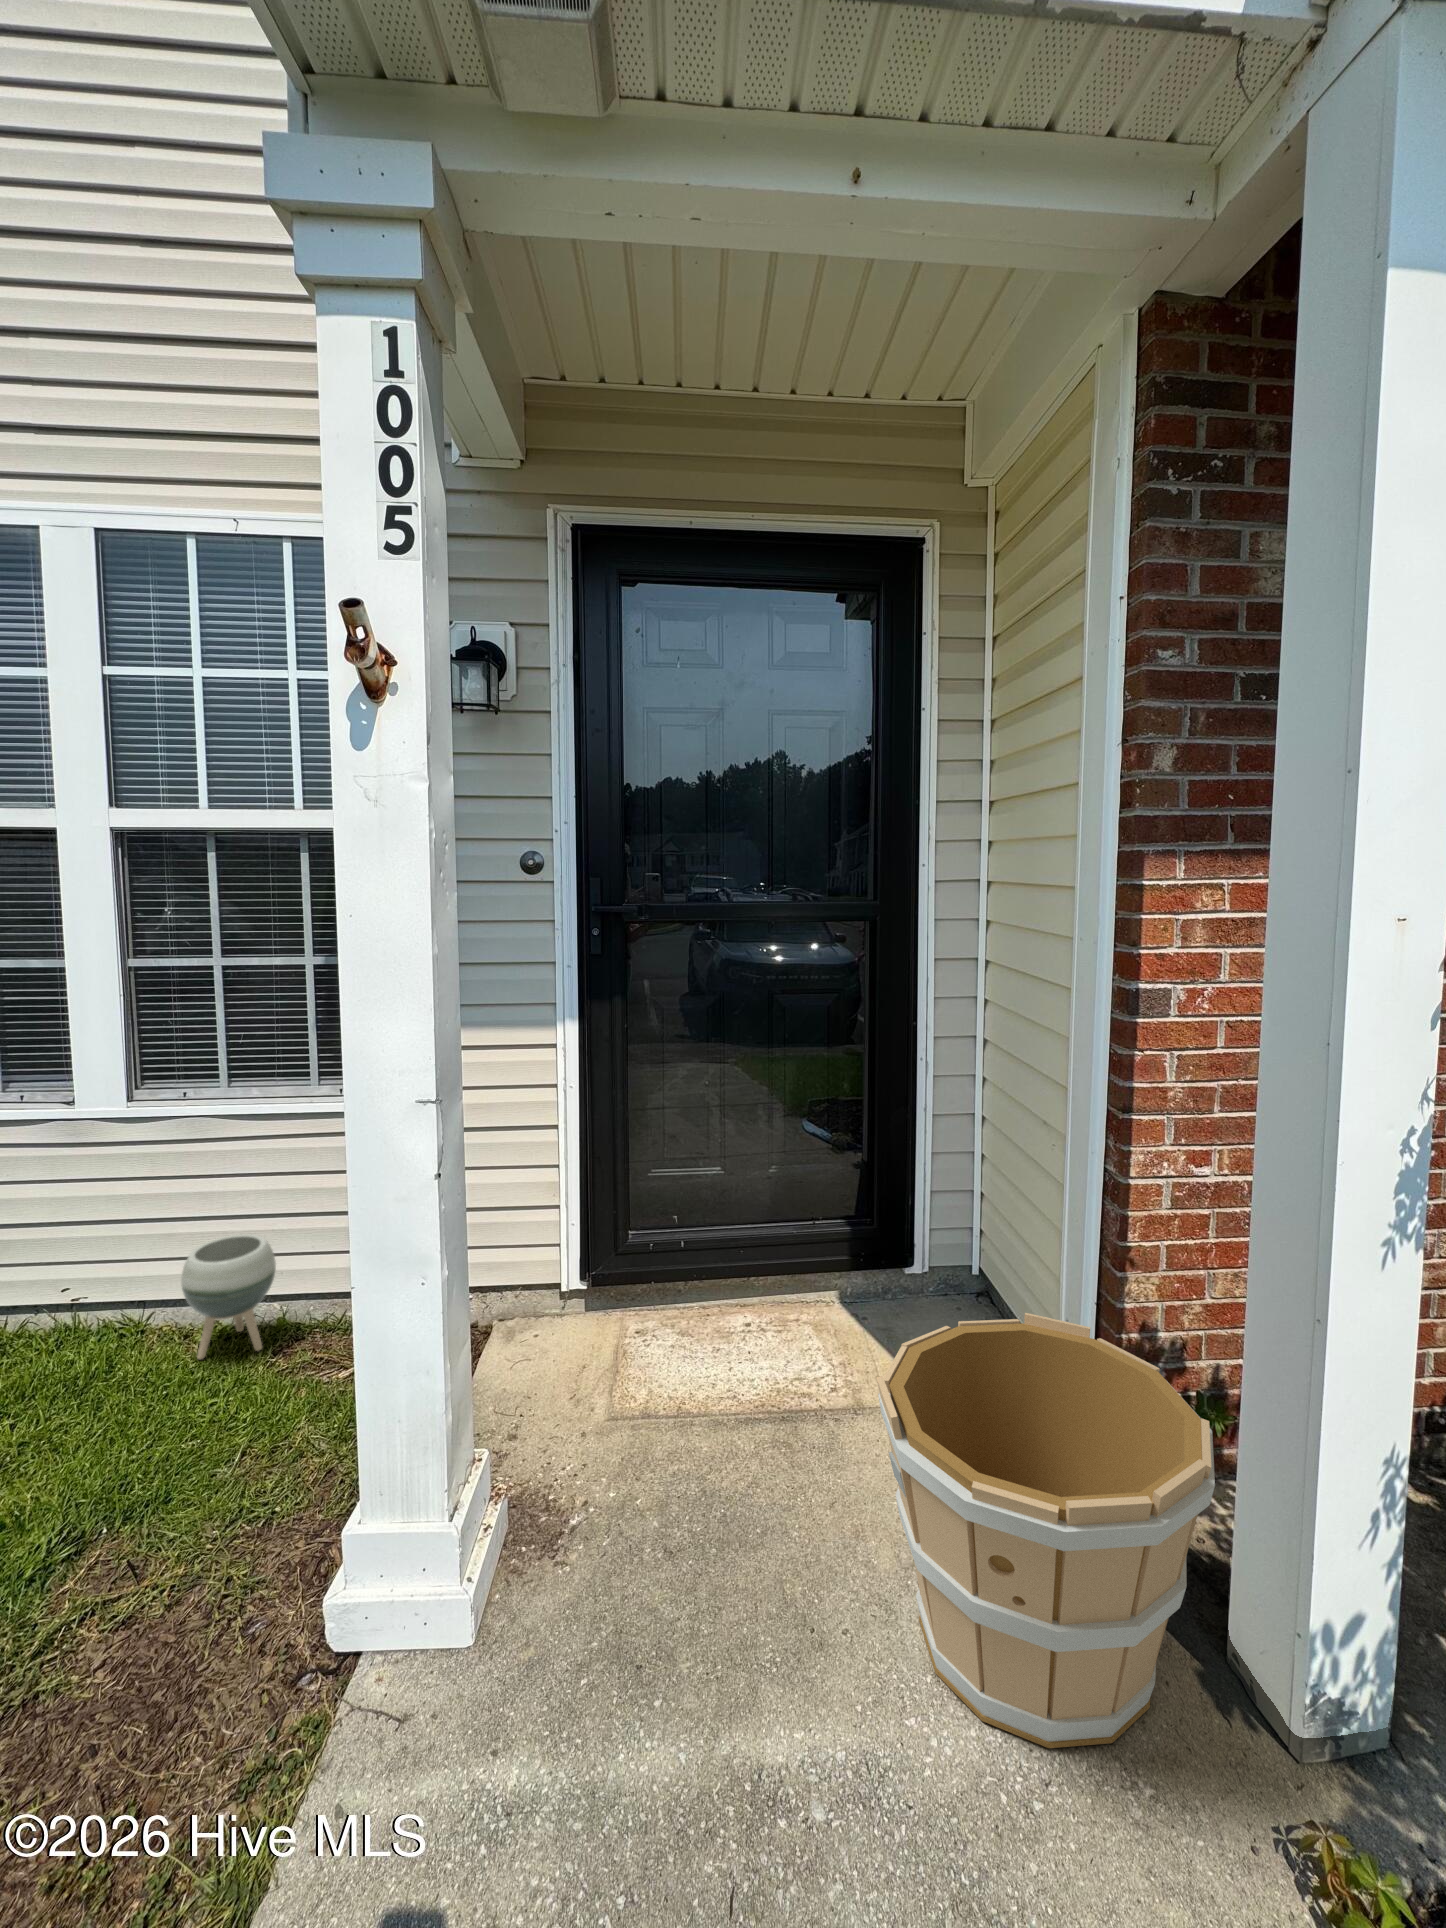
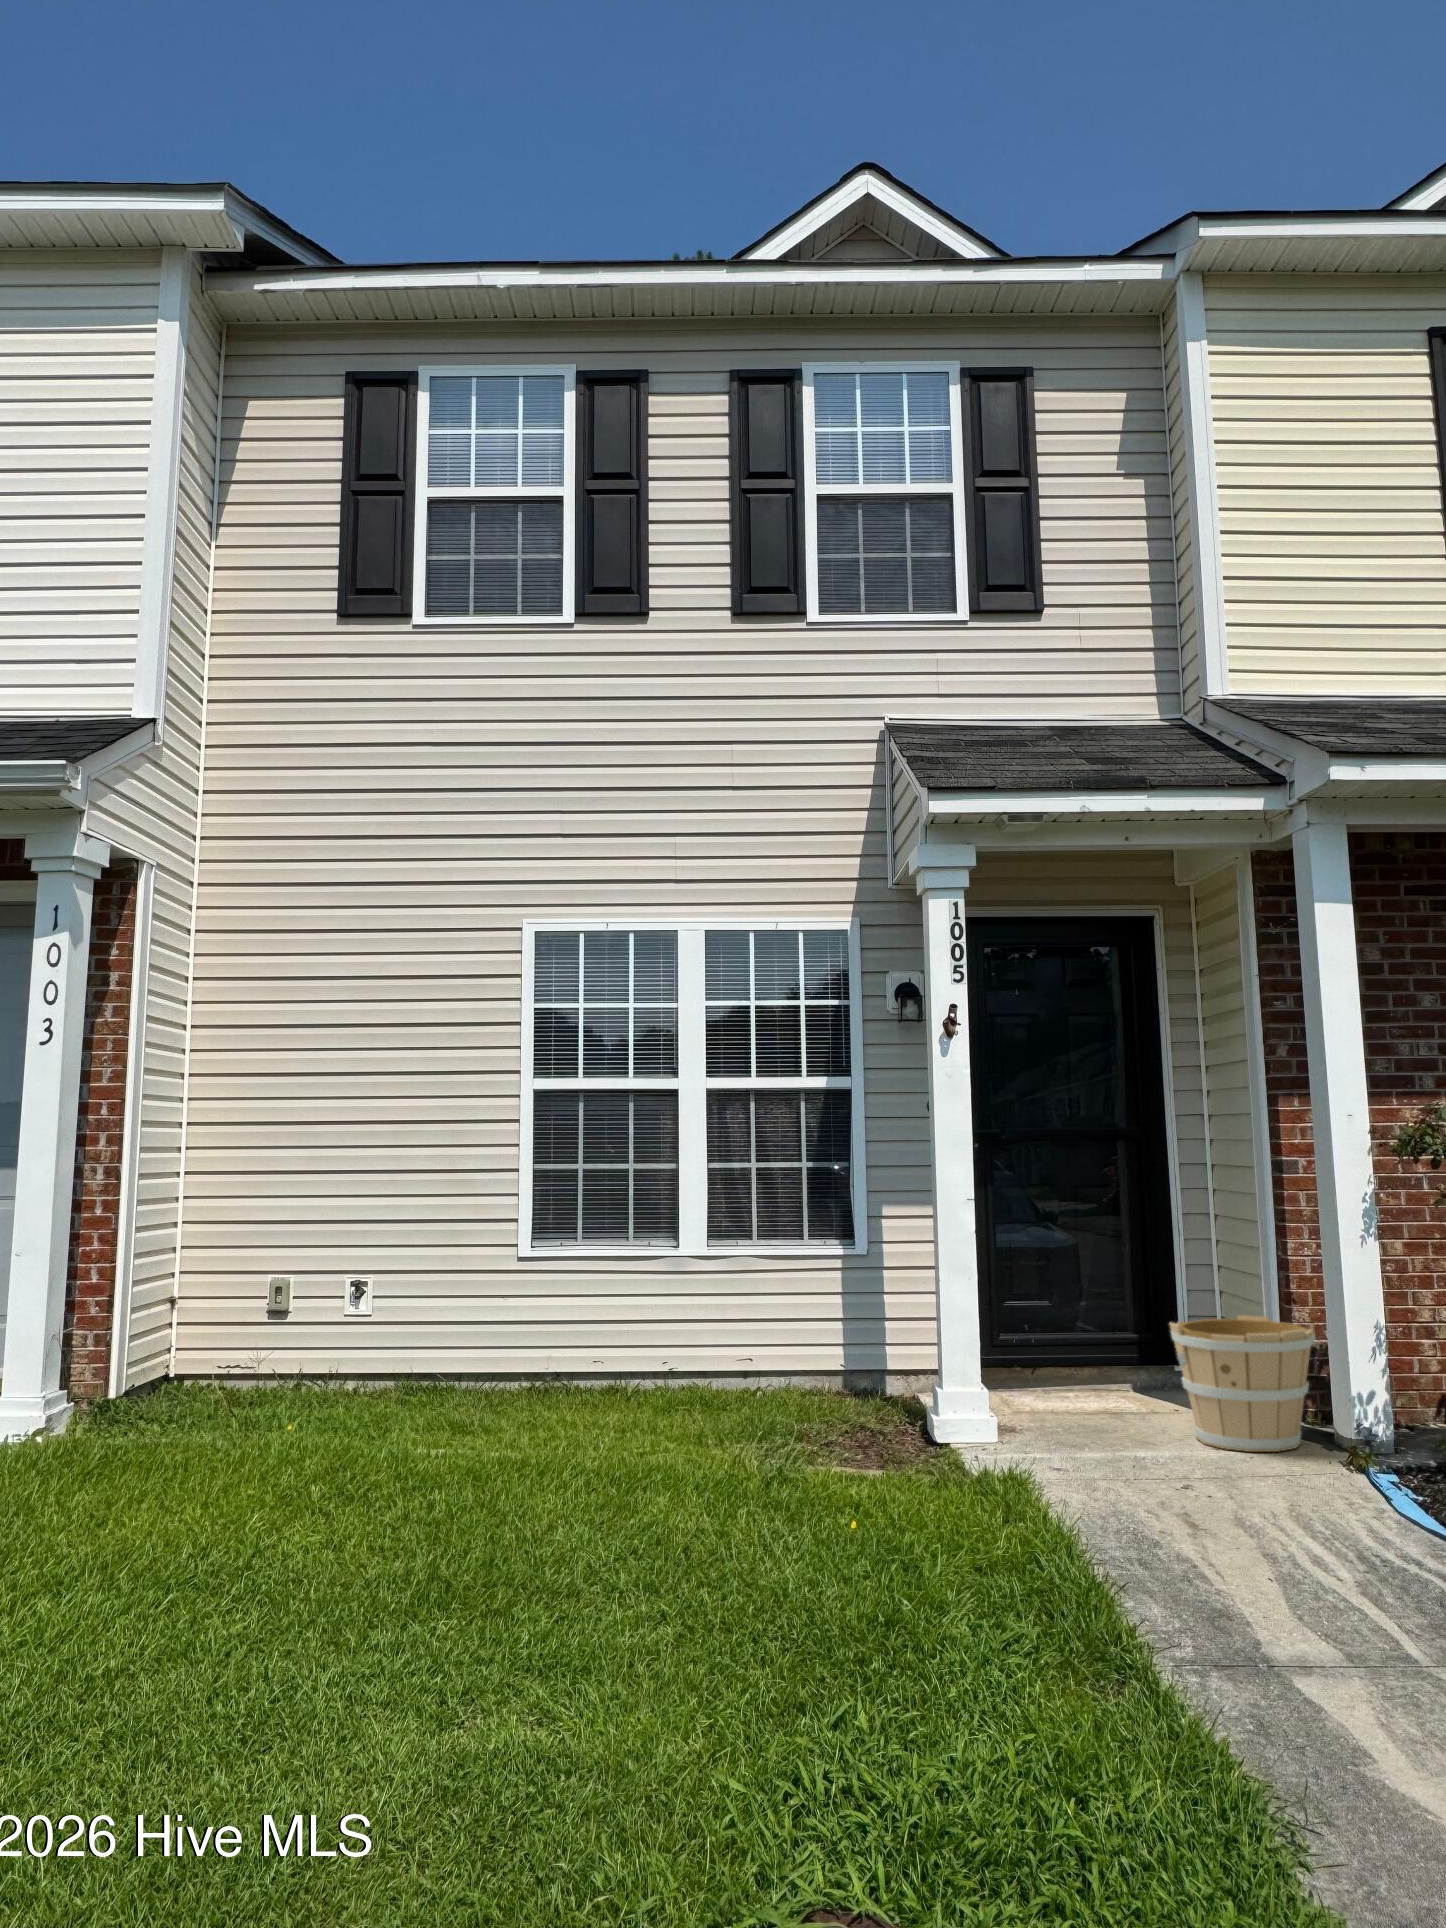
planter: present [181,1234,276,1359] -> none [754,1329,801,1395]

